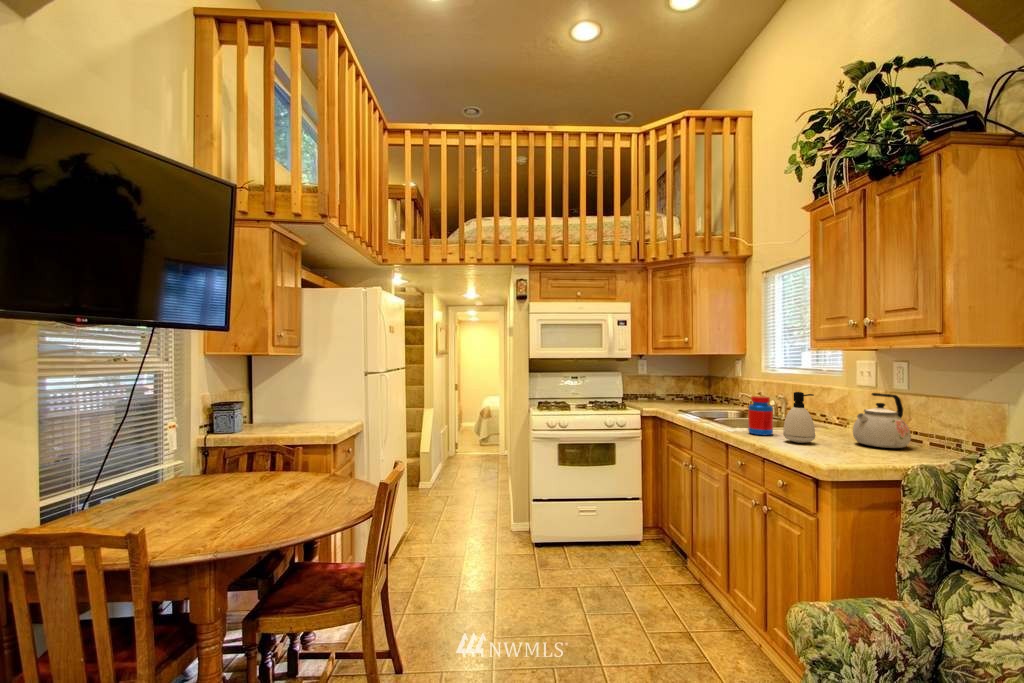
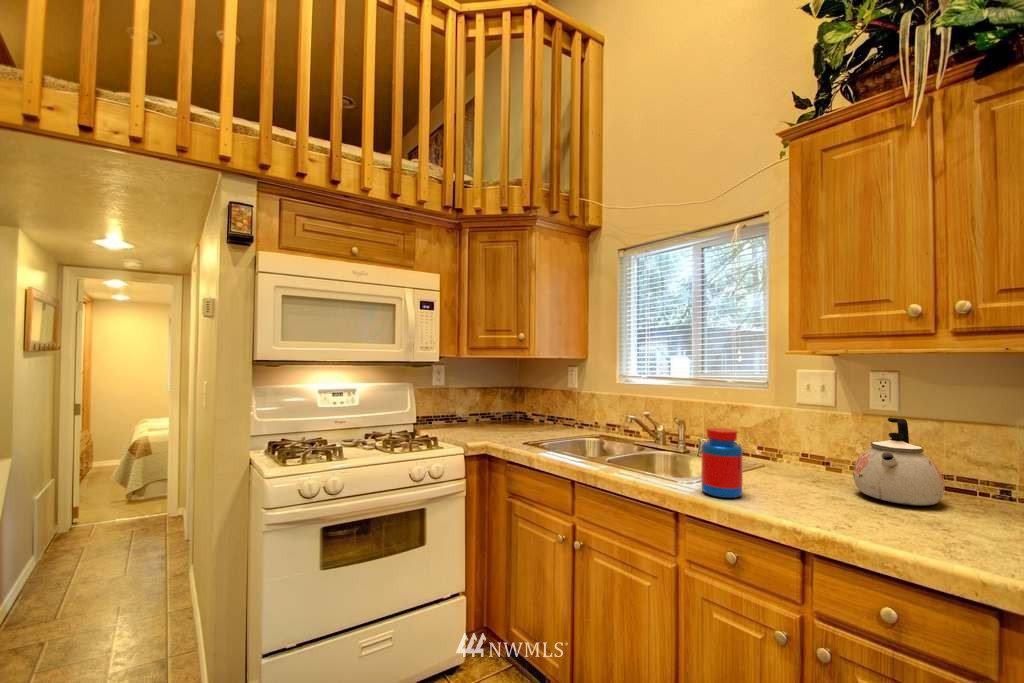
soap dispenser: present [783,392,815,443] -> none [787,423,843,513]

